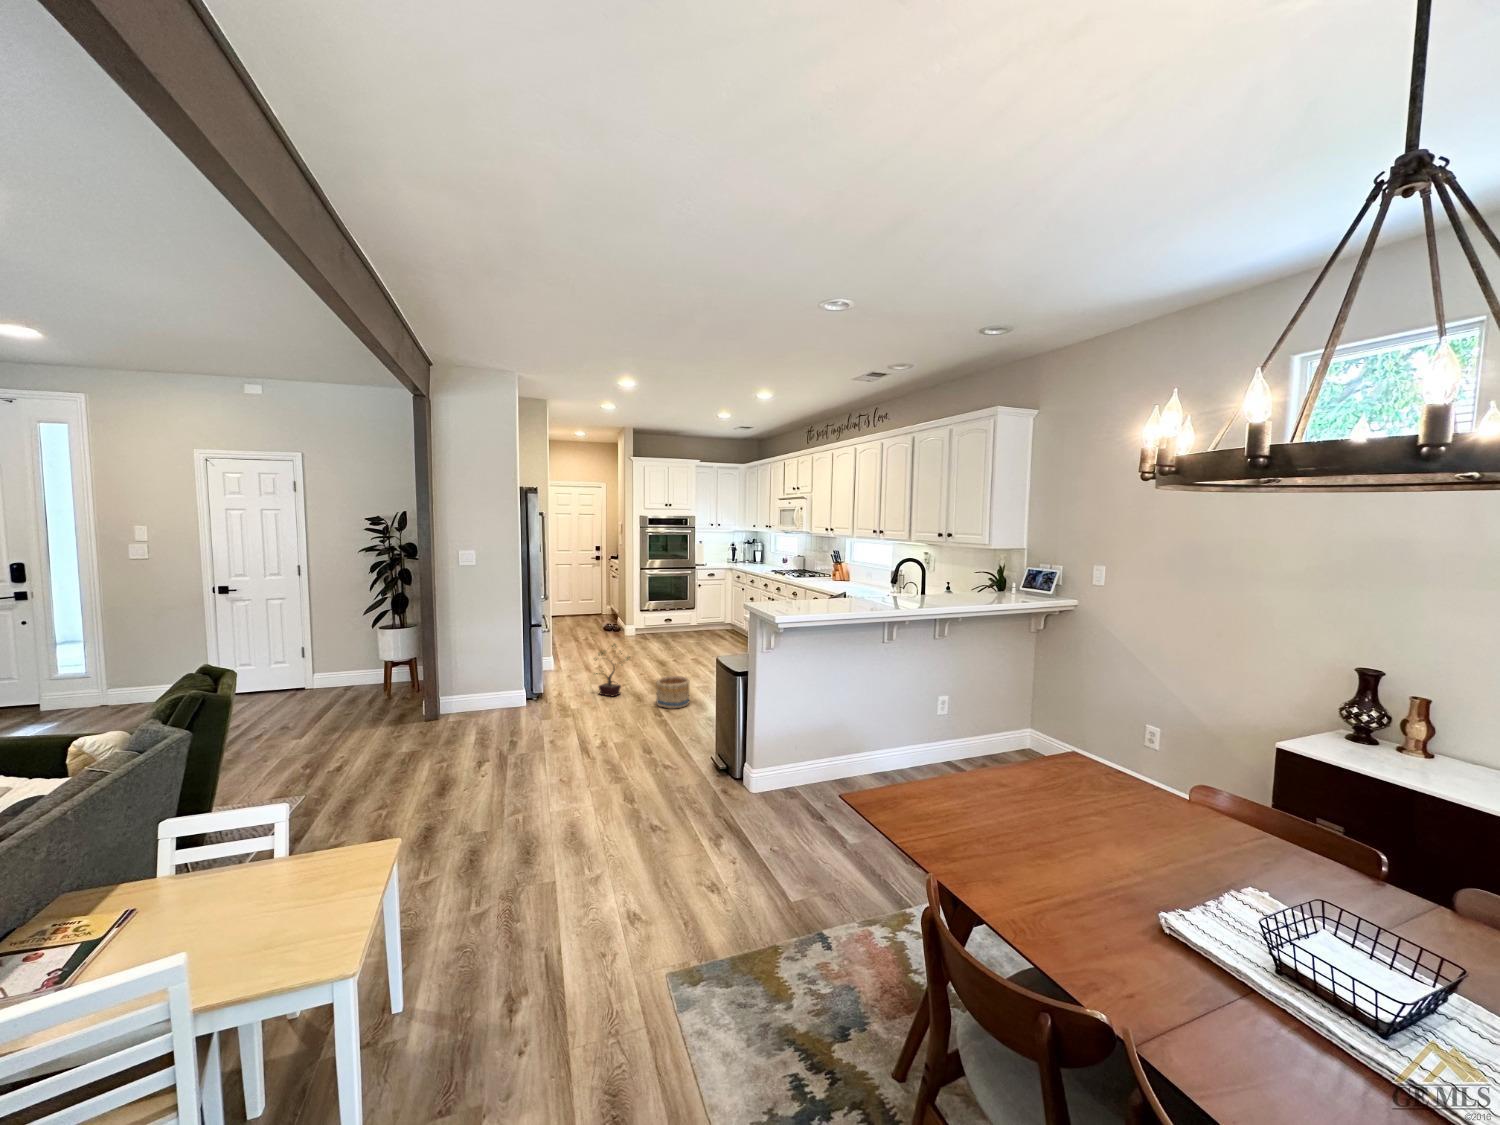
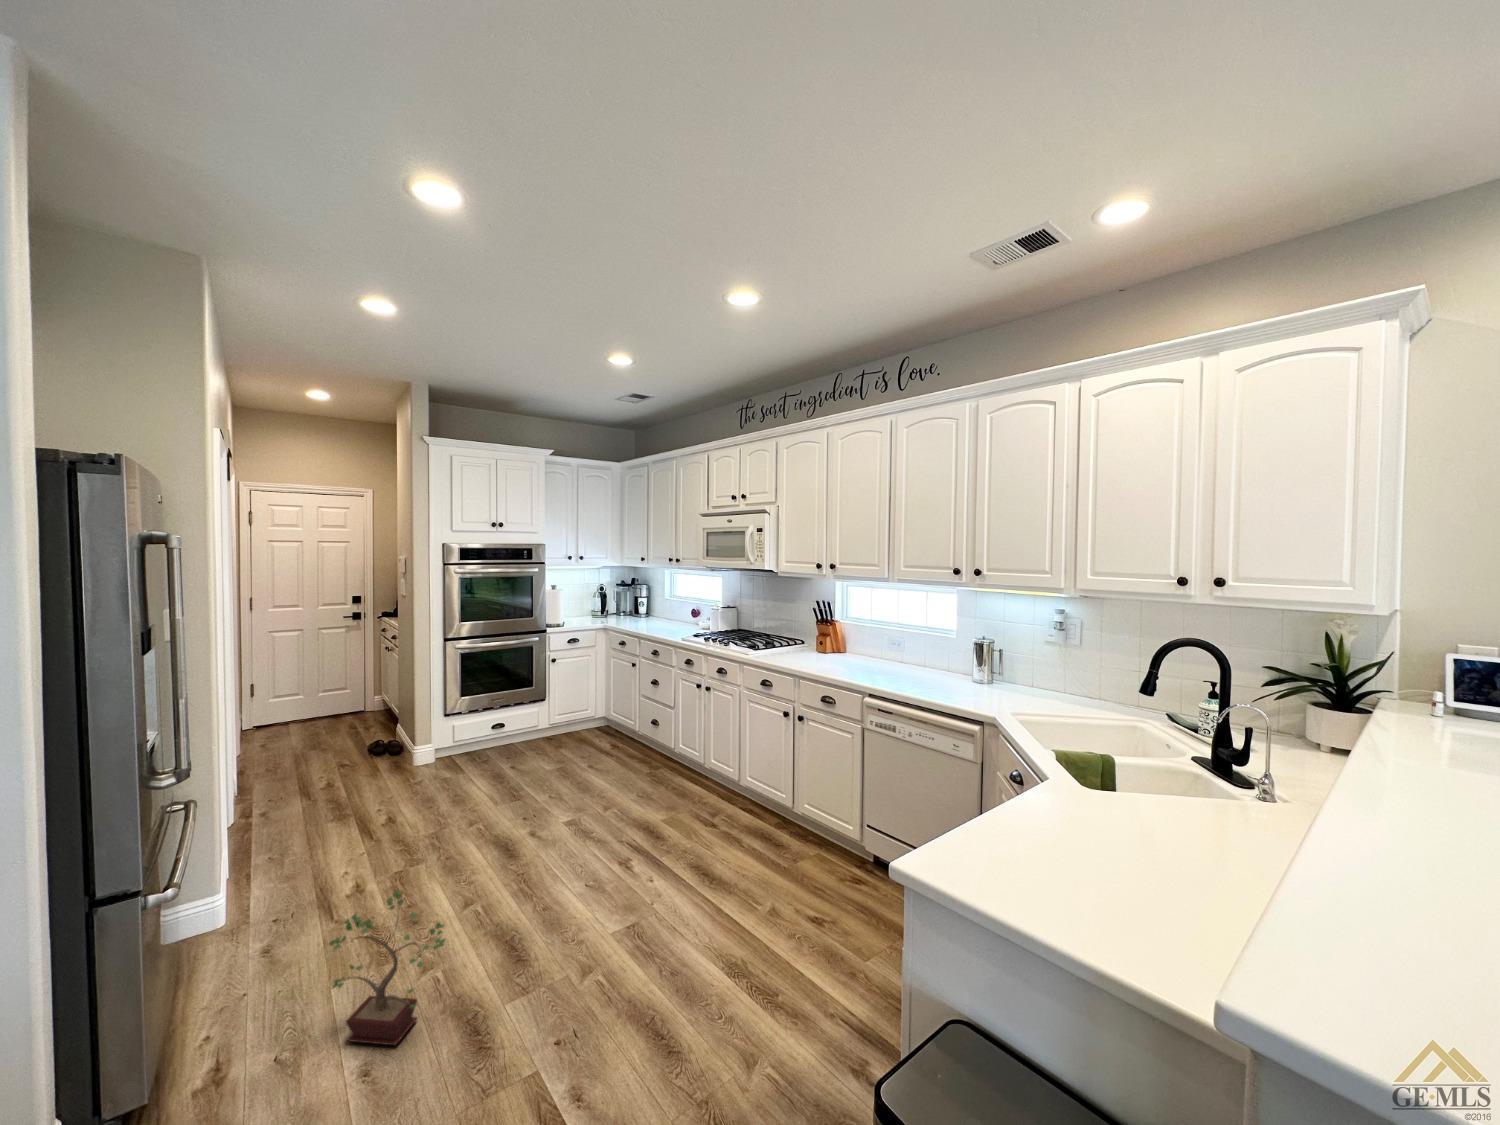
basket: present [656,676,690,708] -> none [526,954,619,1081]

